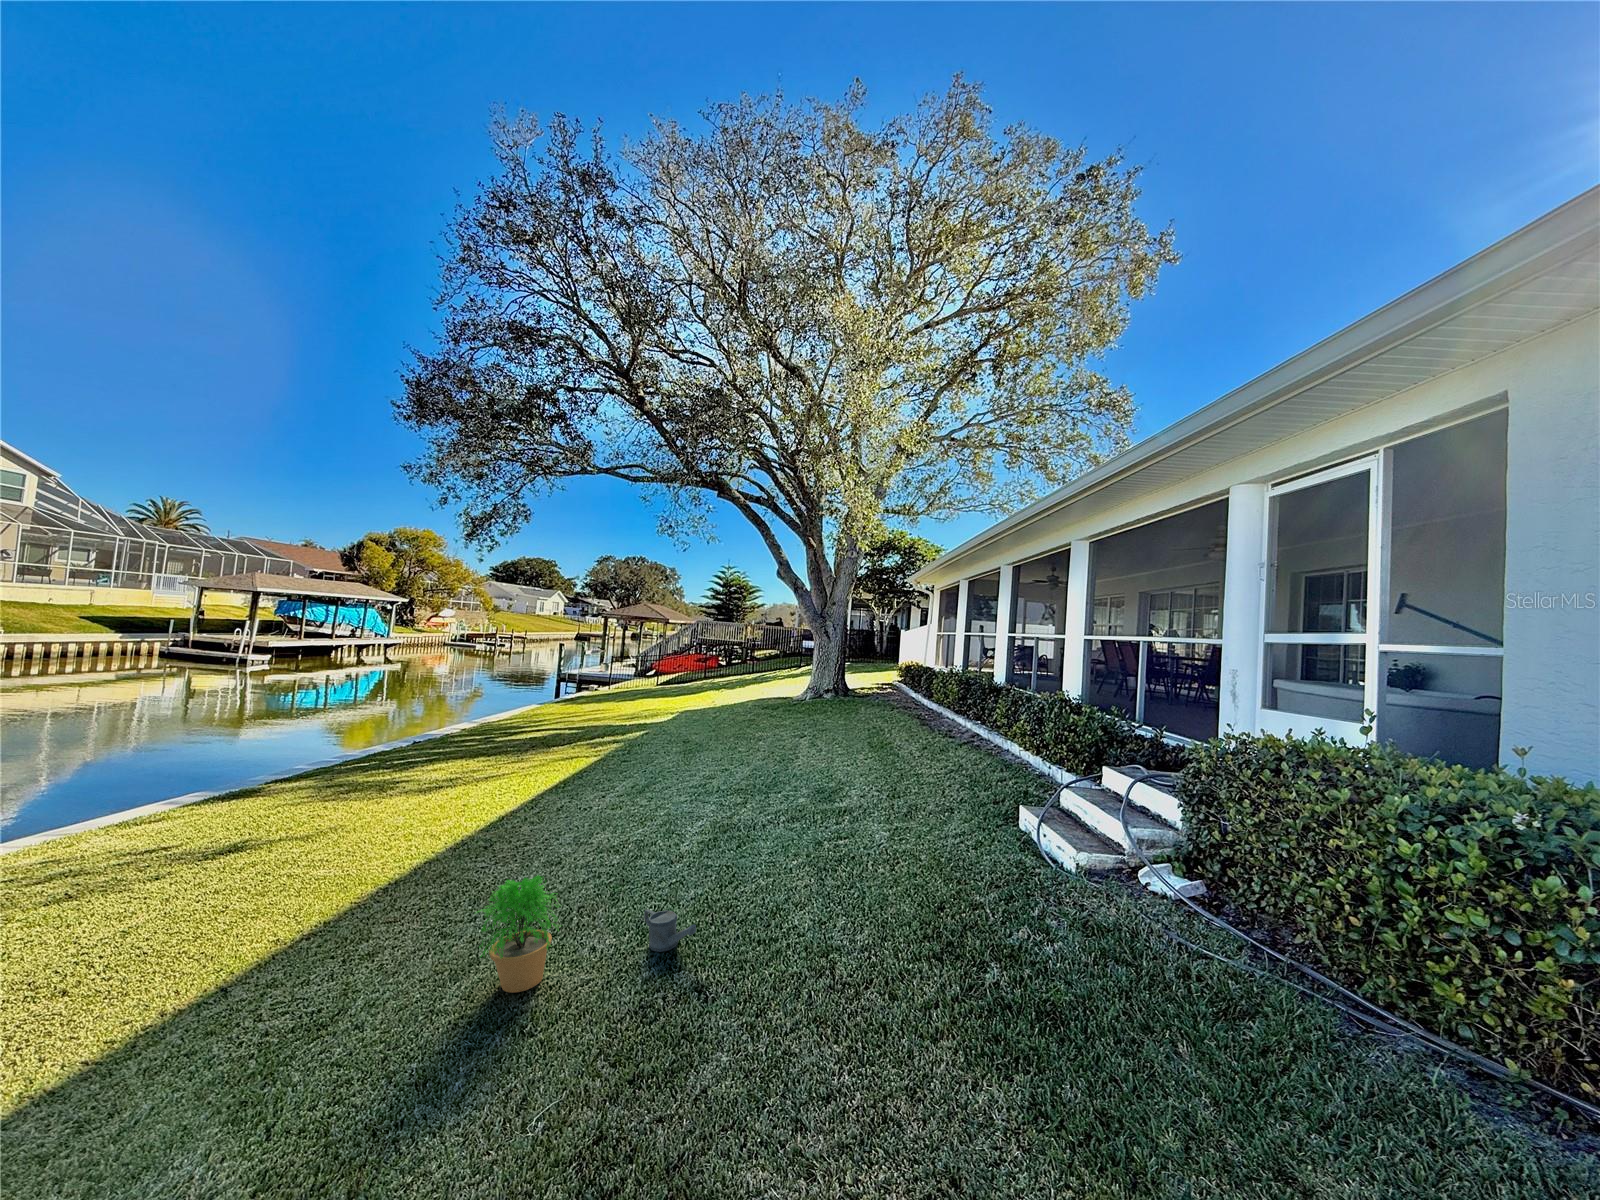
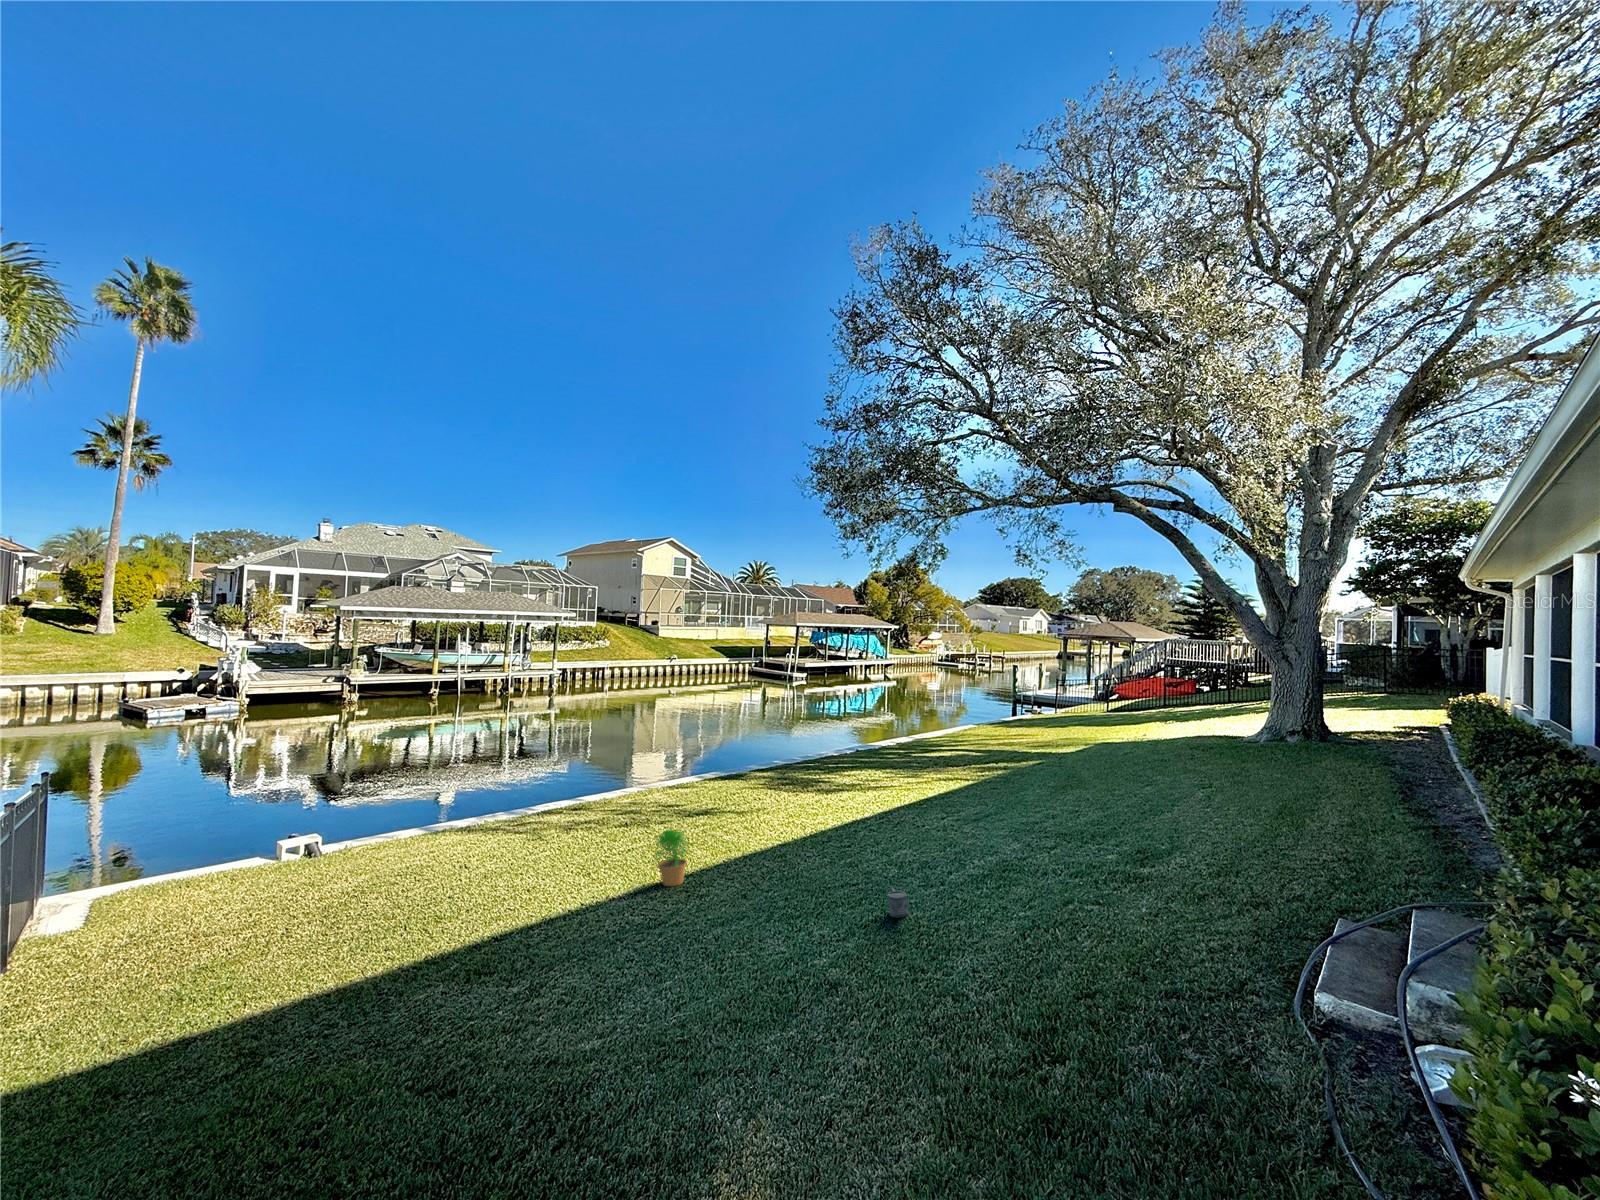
potted plant: present [479,875,559,993] -> present [654,829,690,886]

